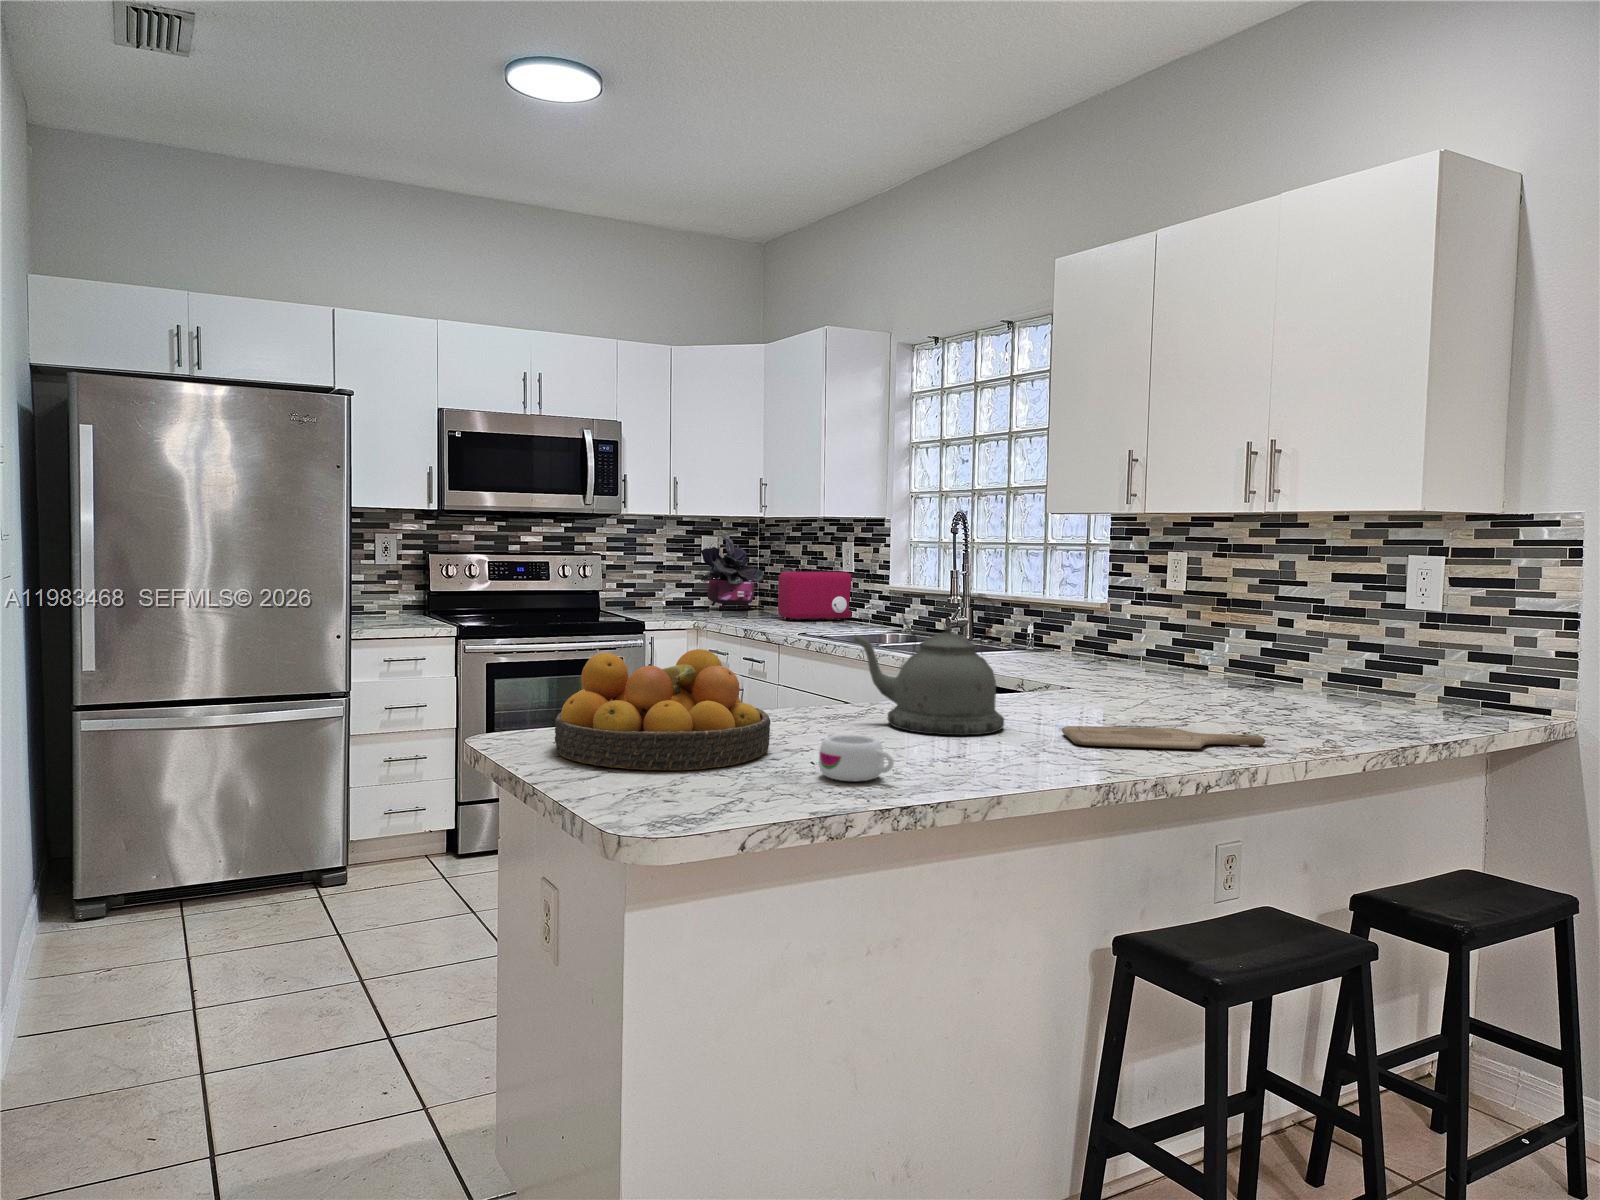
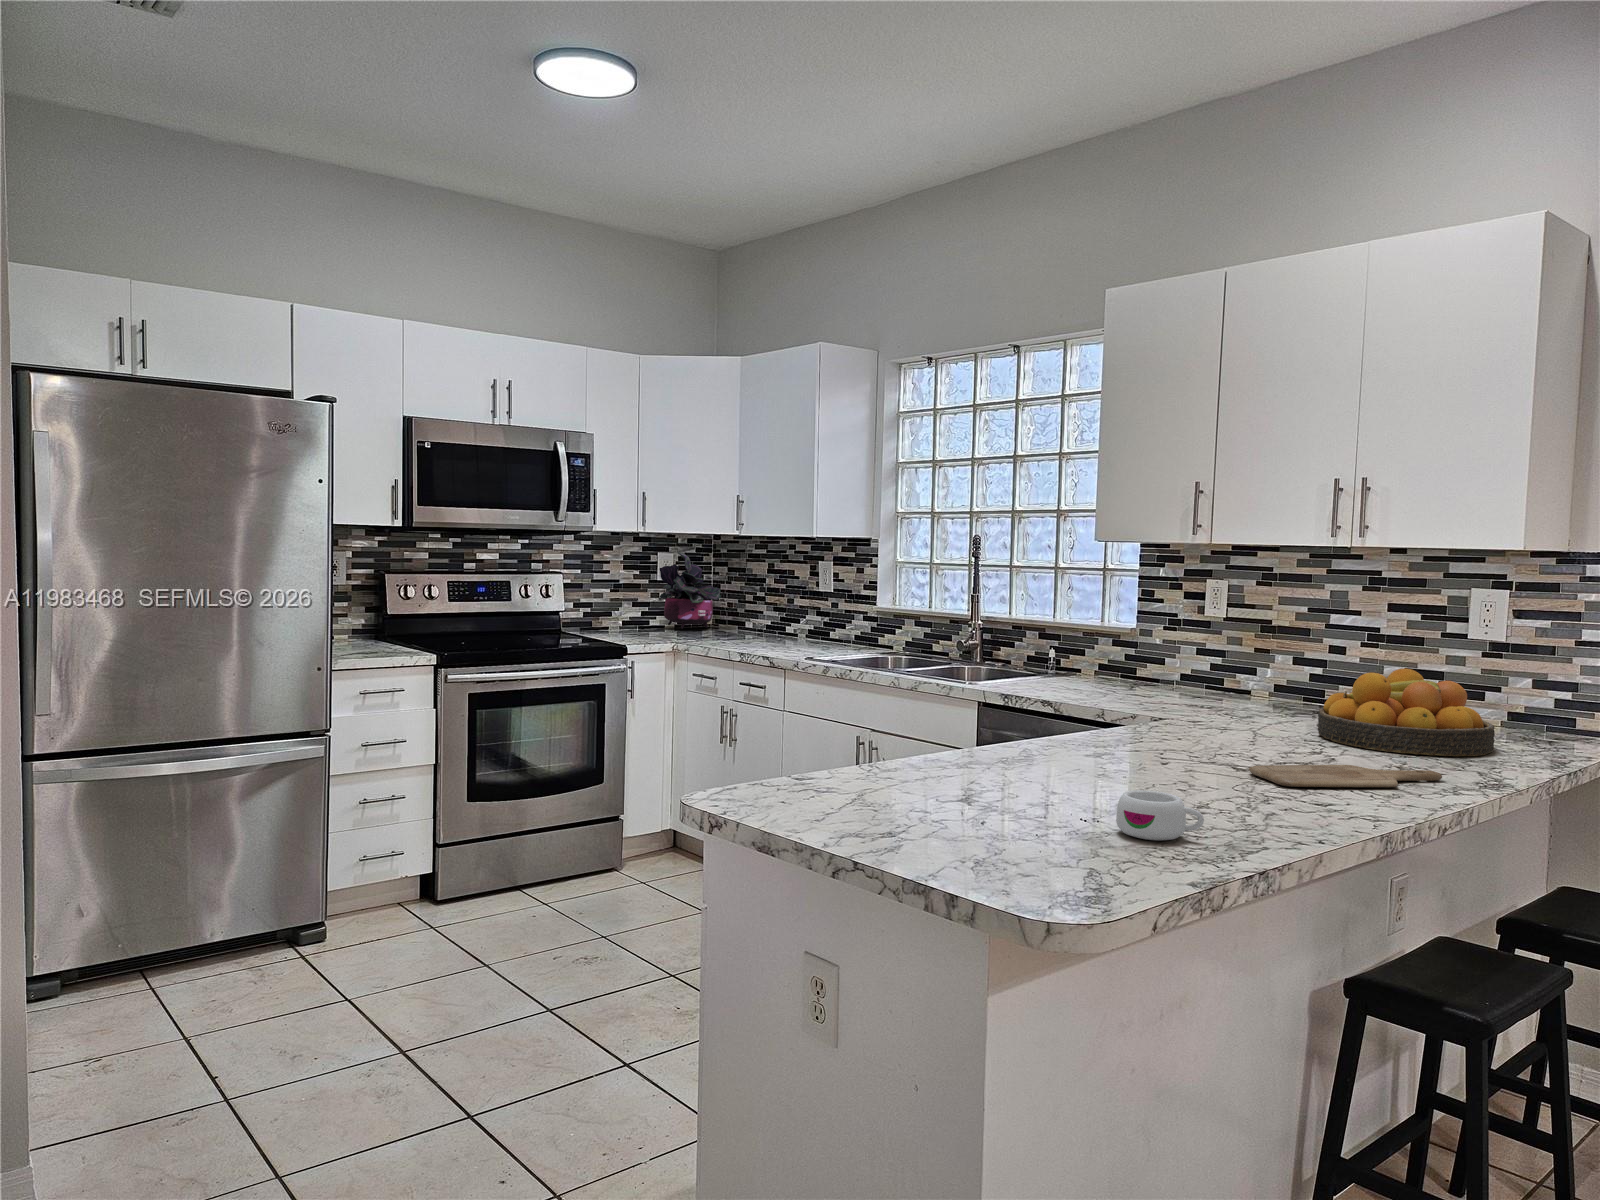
toaster: present [778,572,852,621] -> none [755,591,830,642]
kettle: present [853,594,1004,735] -> none [1038,635,1191,779]
fruit bowl: present [555,649,770,771] -> present [1318,668,1495,757]

